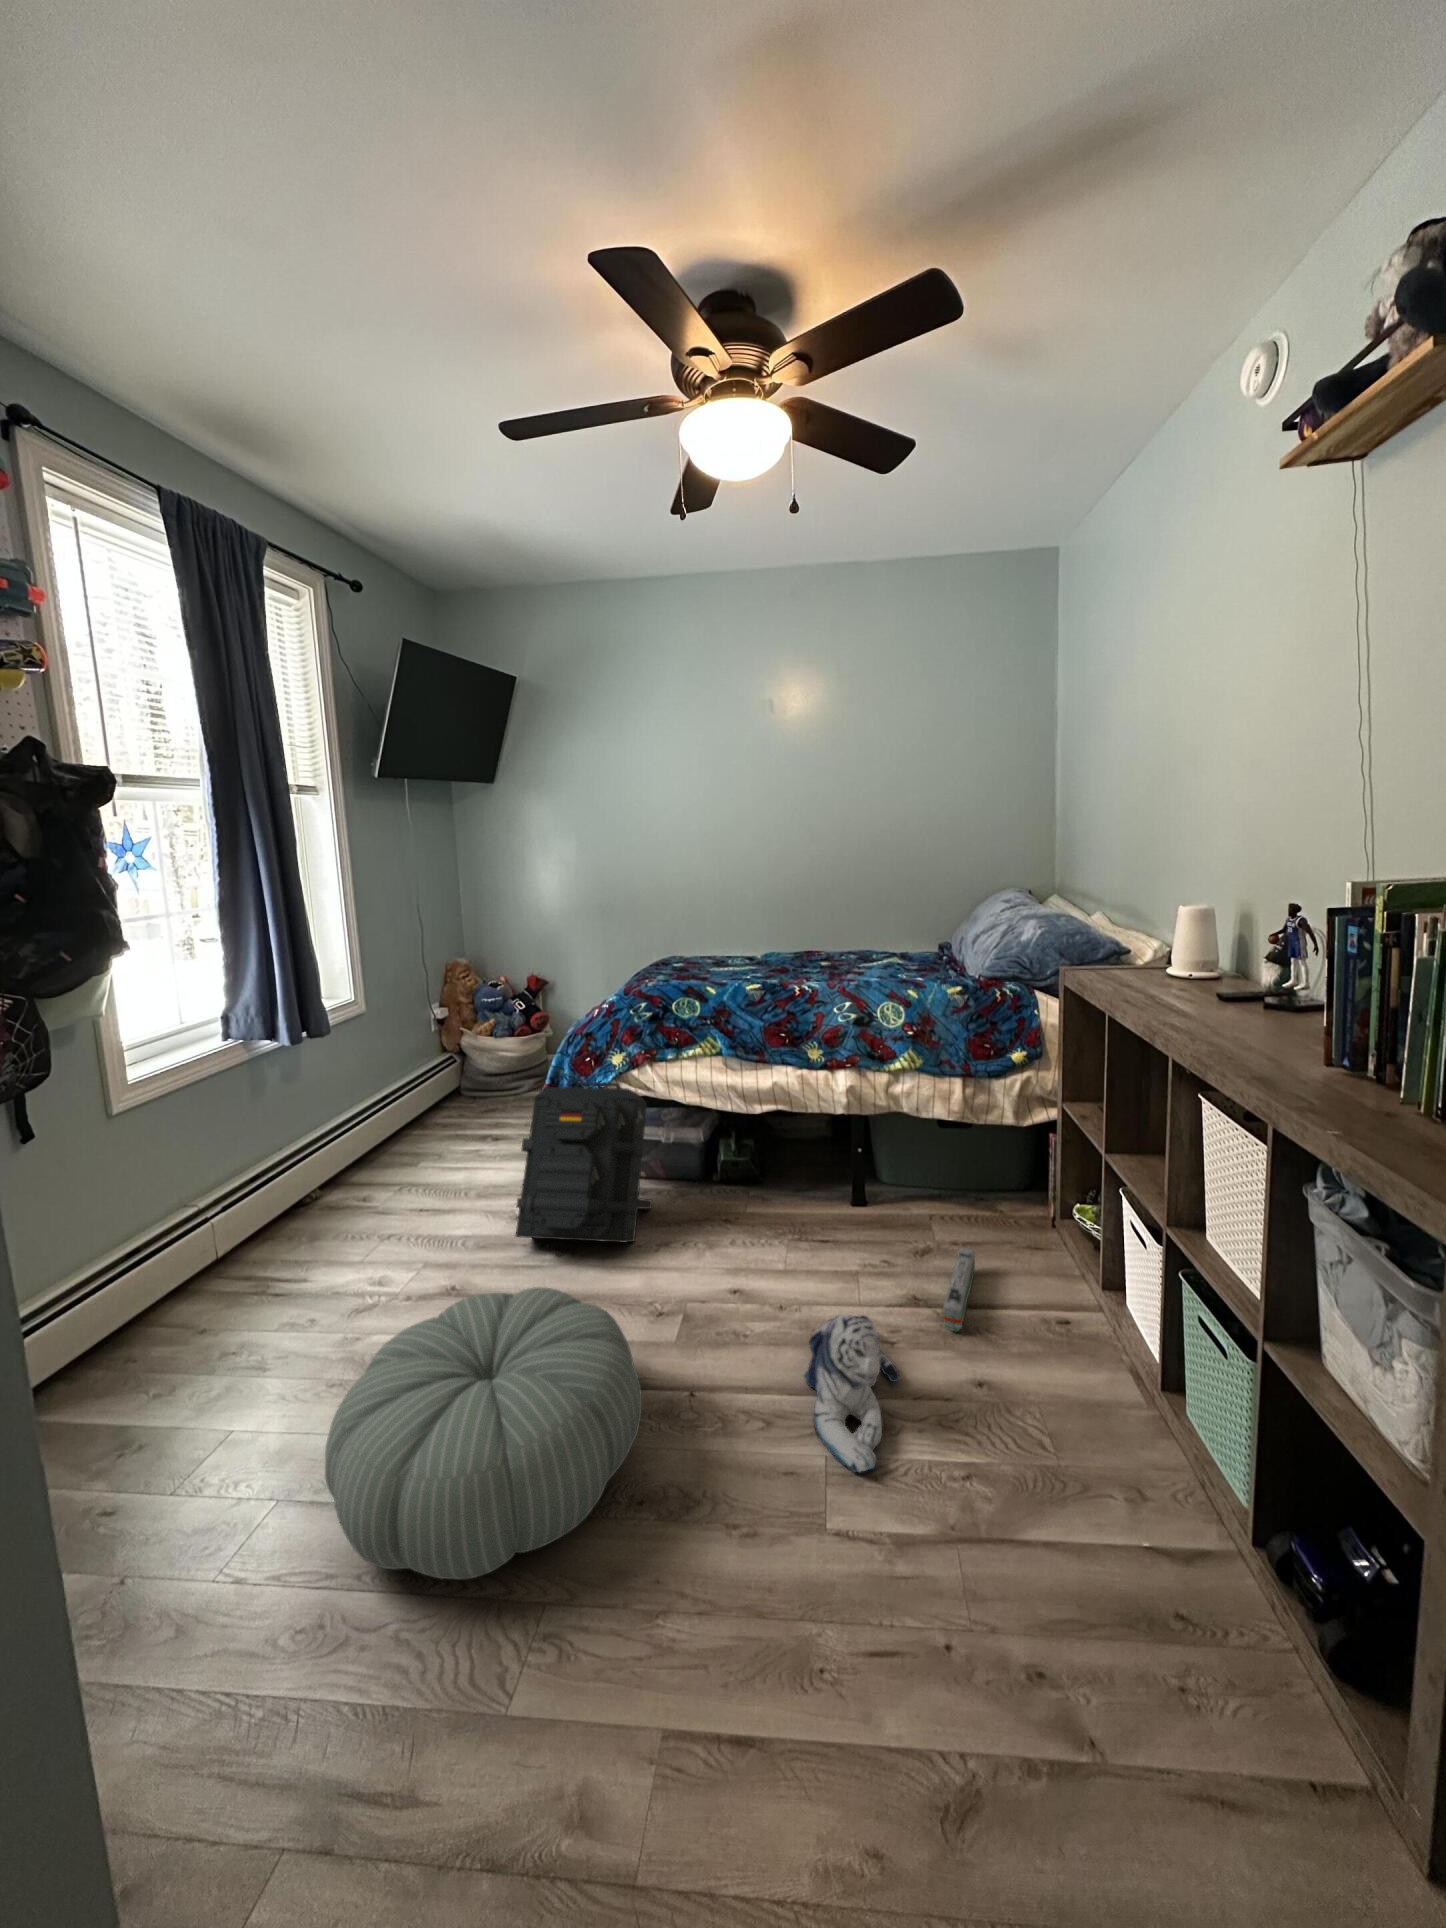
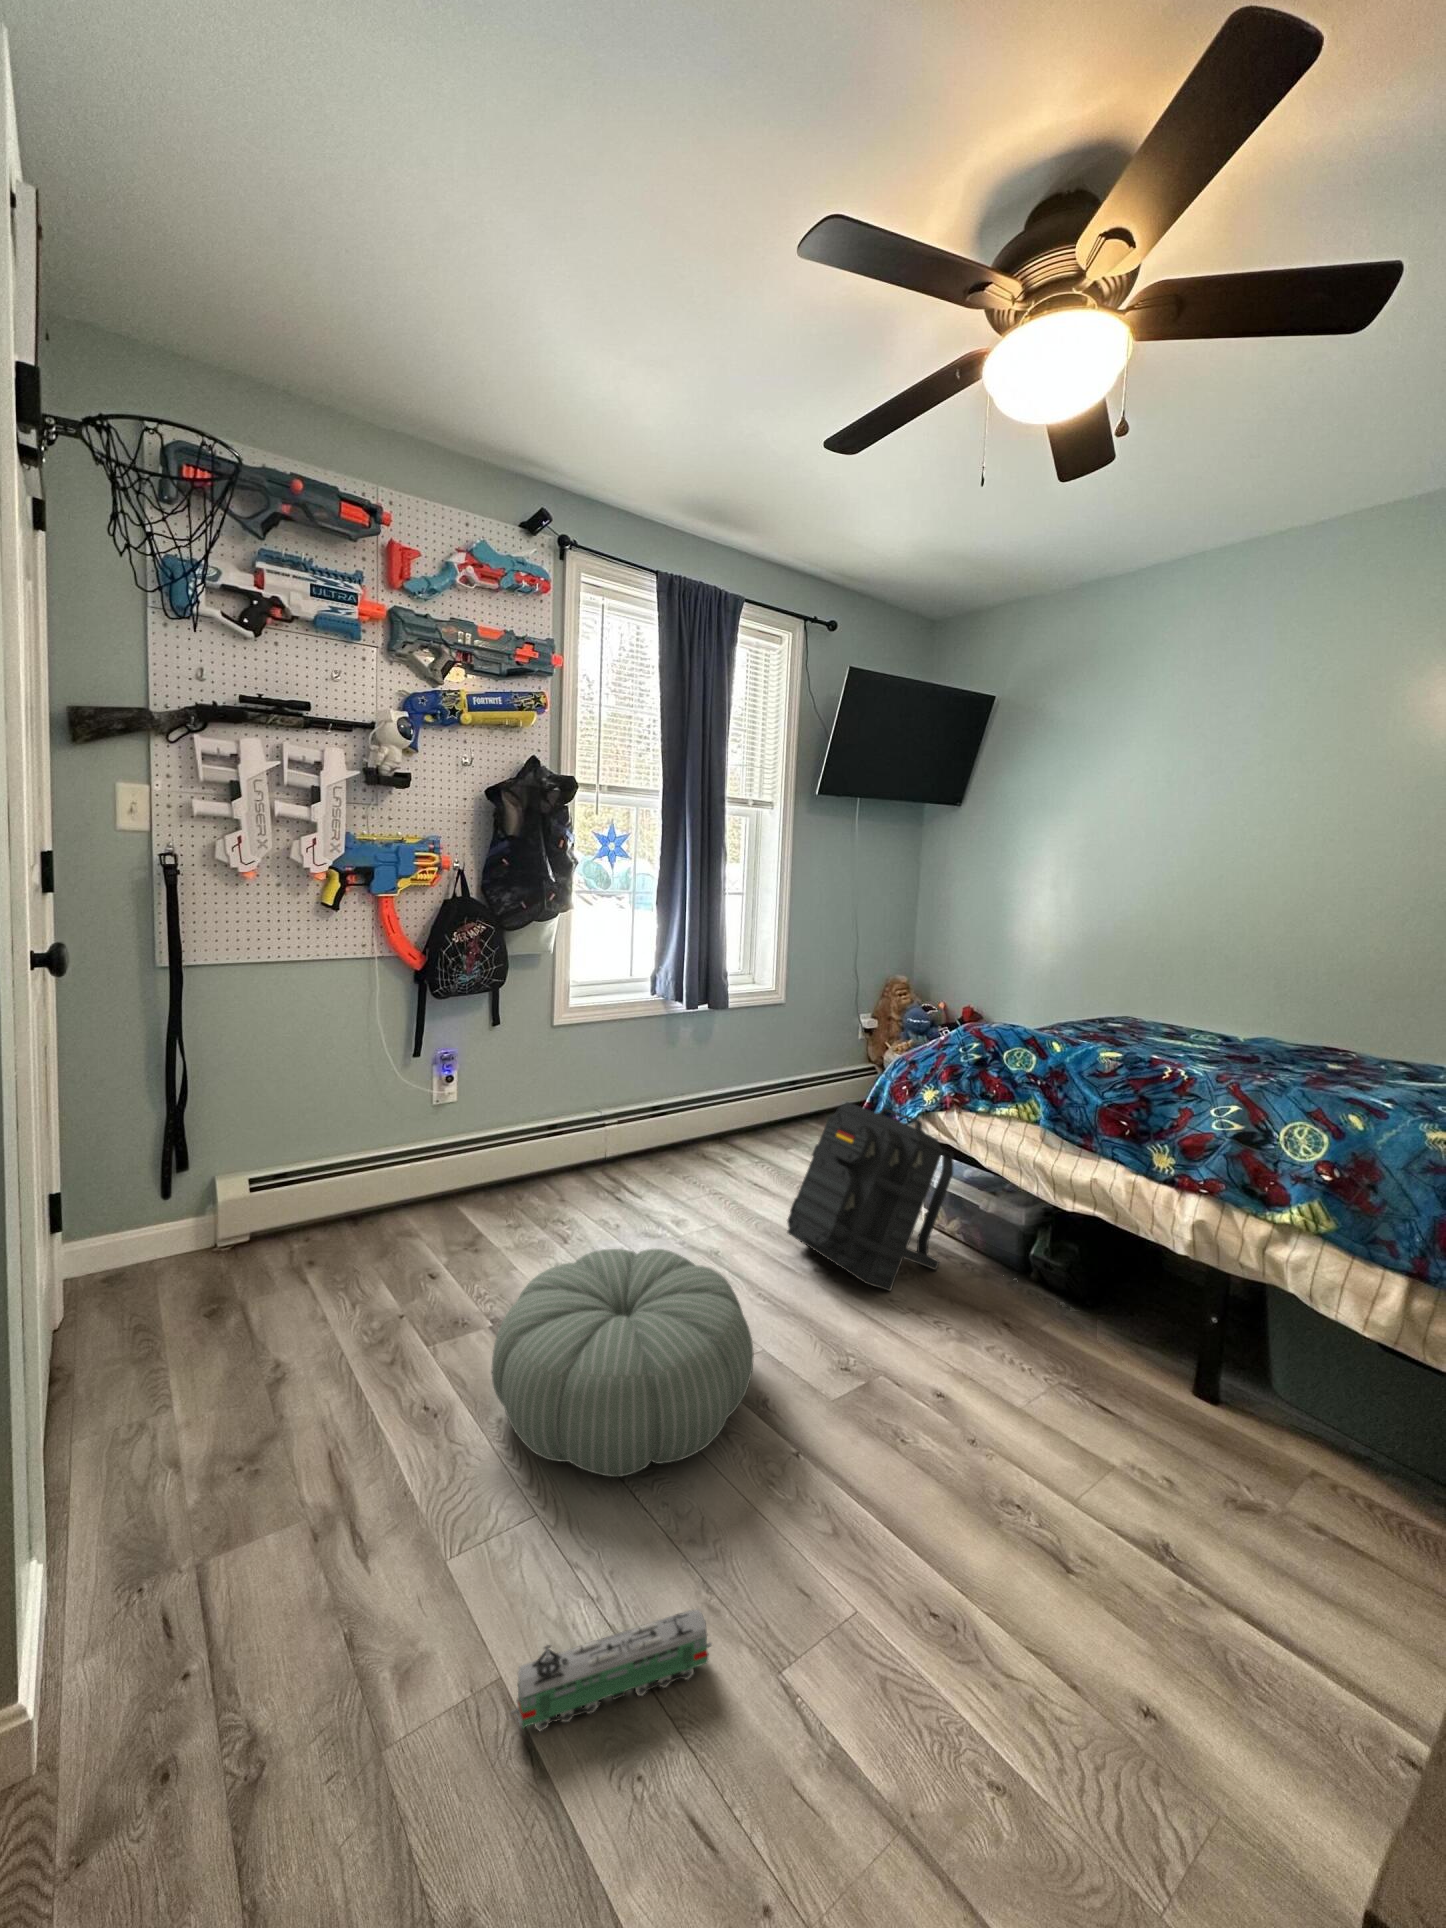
toy train: present [943,1248,975,1331] -> present [511,1609,712,1731]
plush toy: present [804,1315,900,1472] -> none [868,1466,1038,1667]

